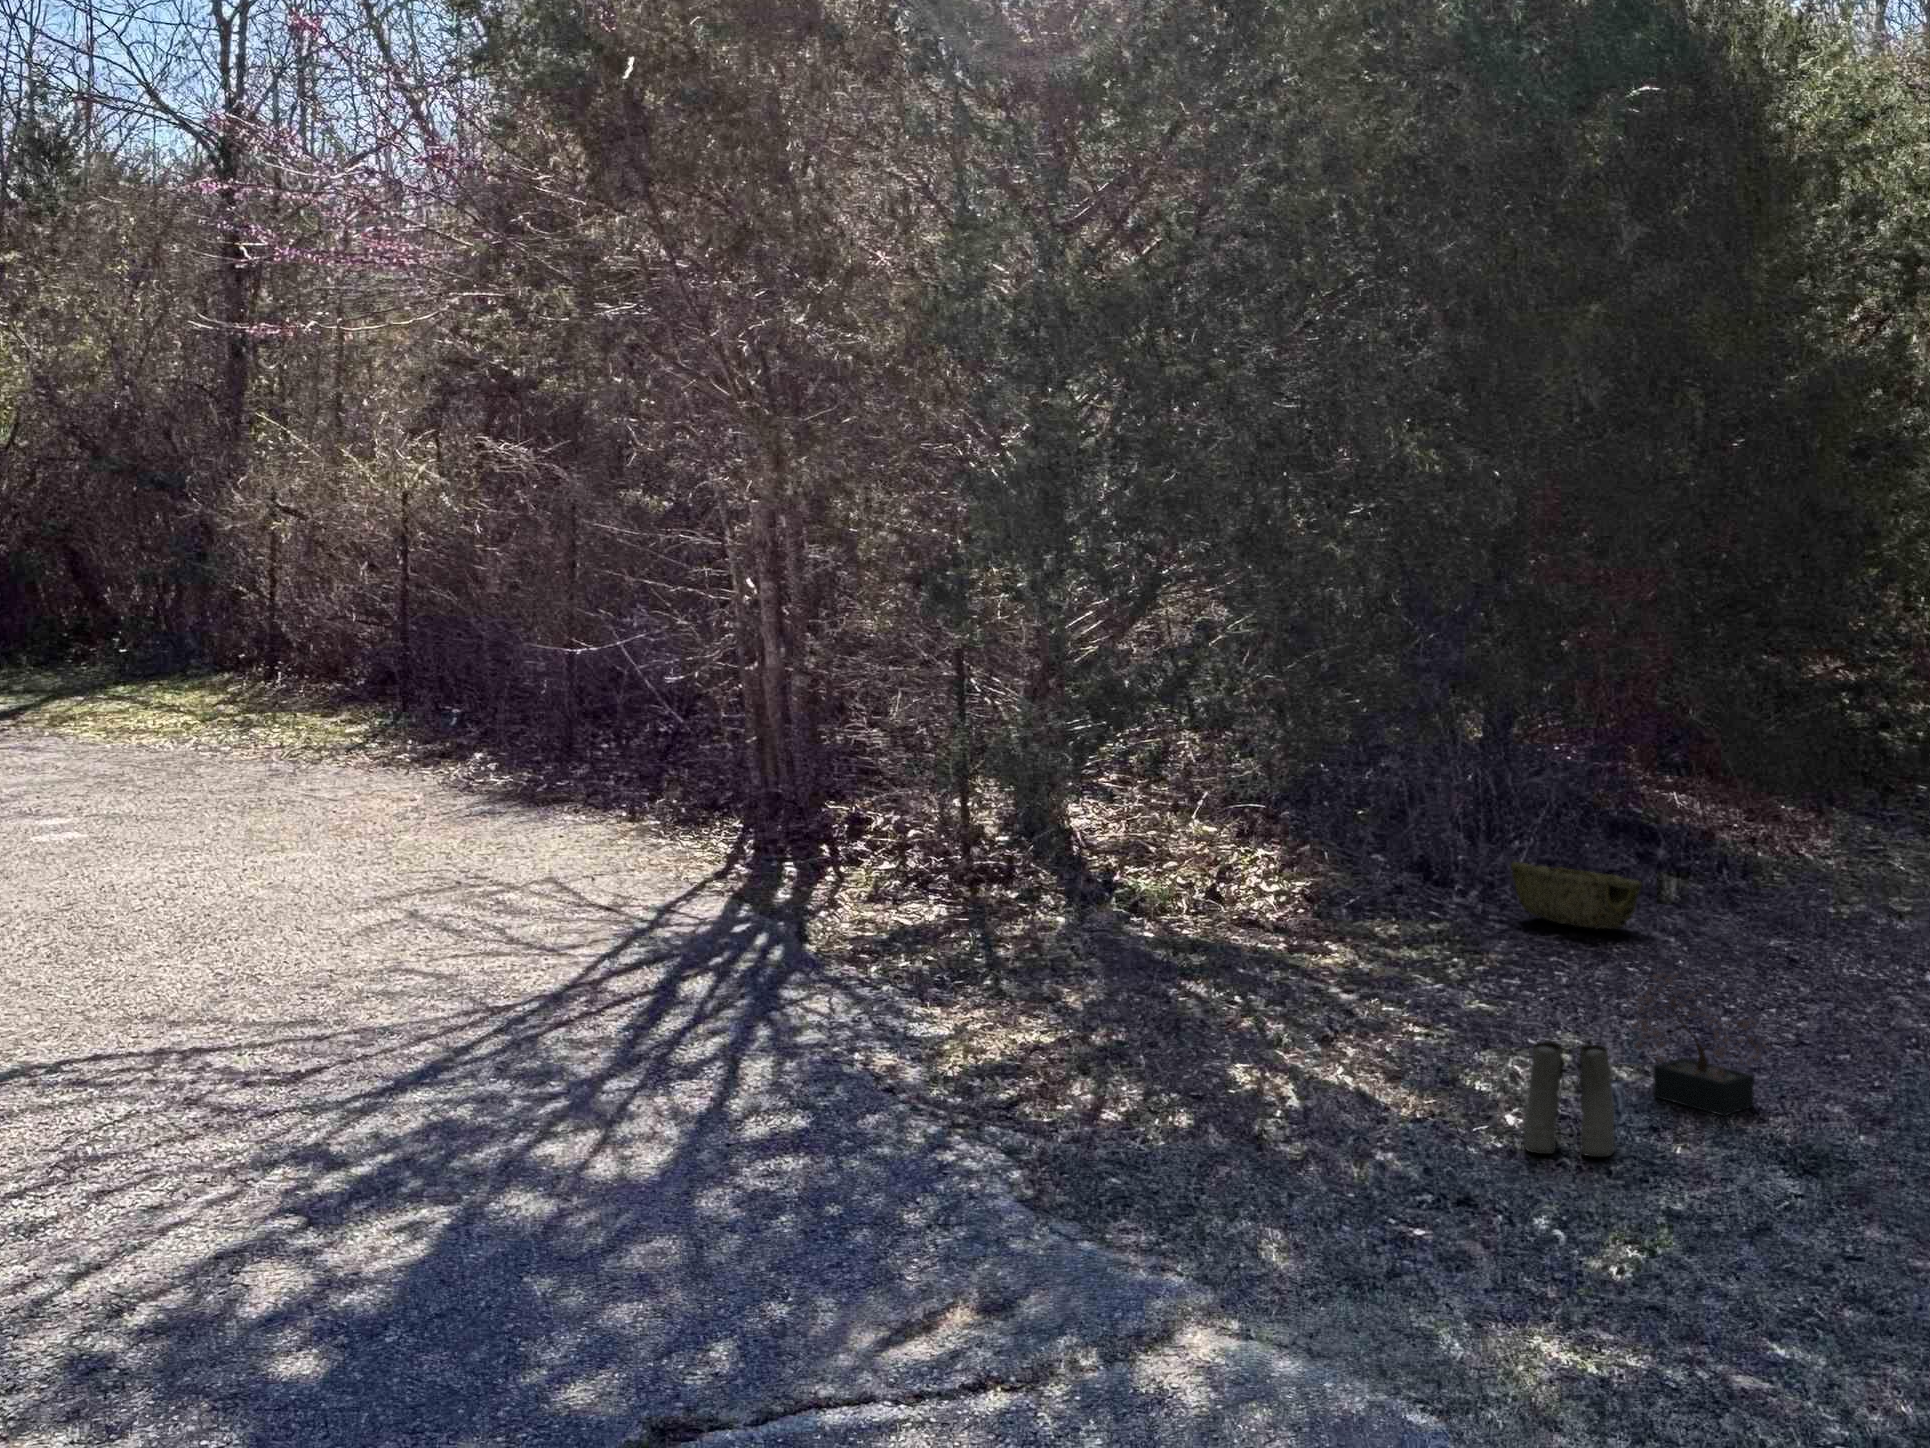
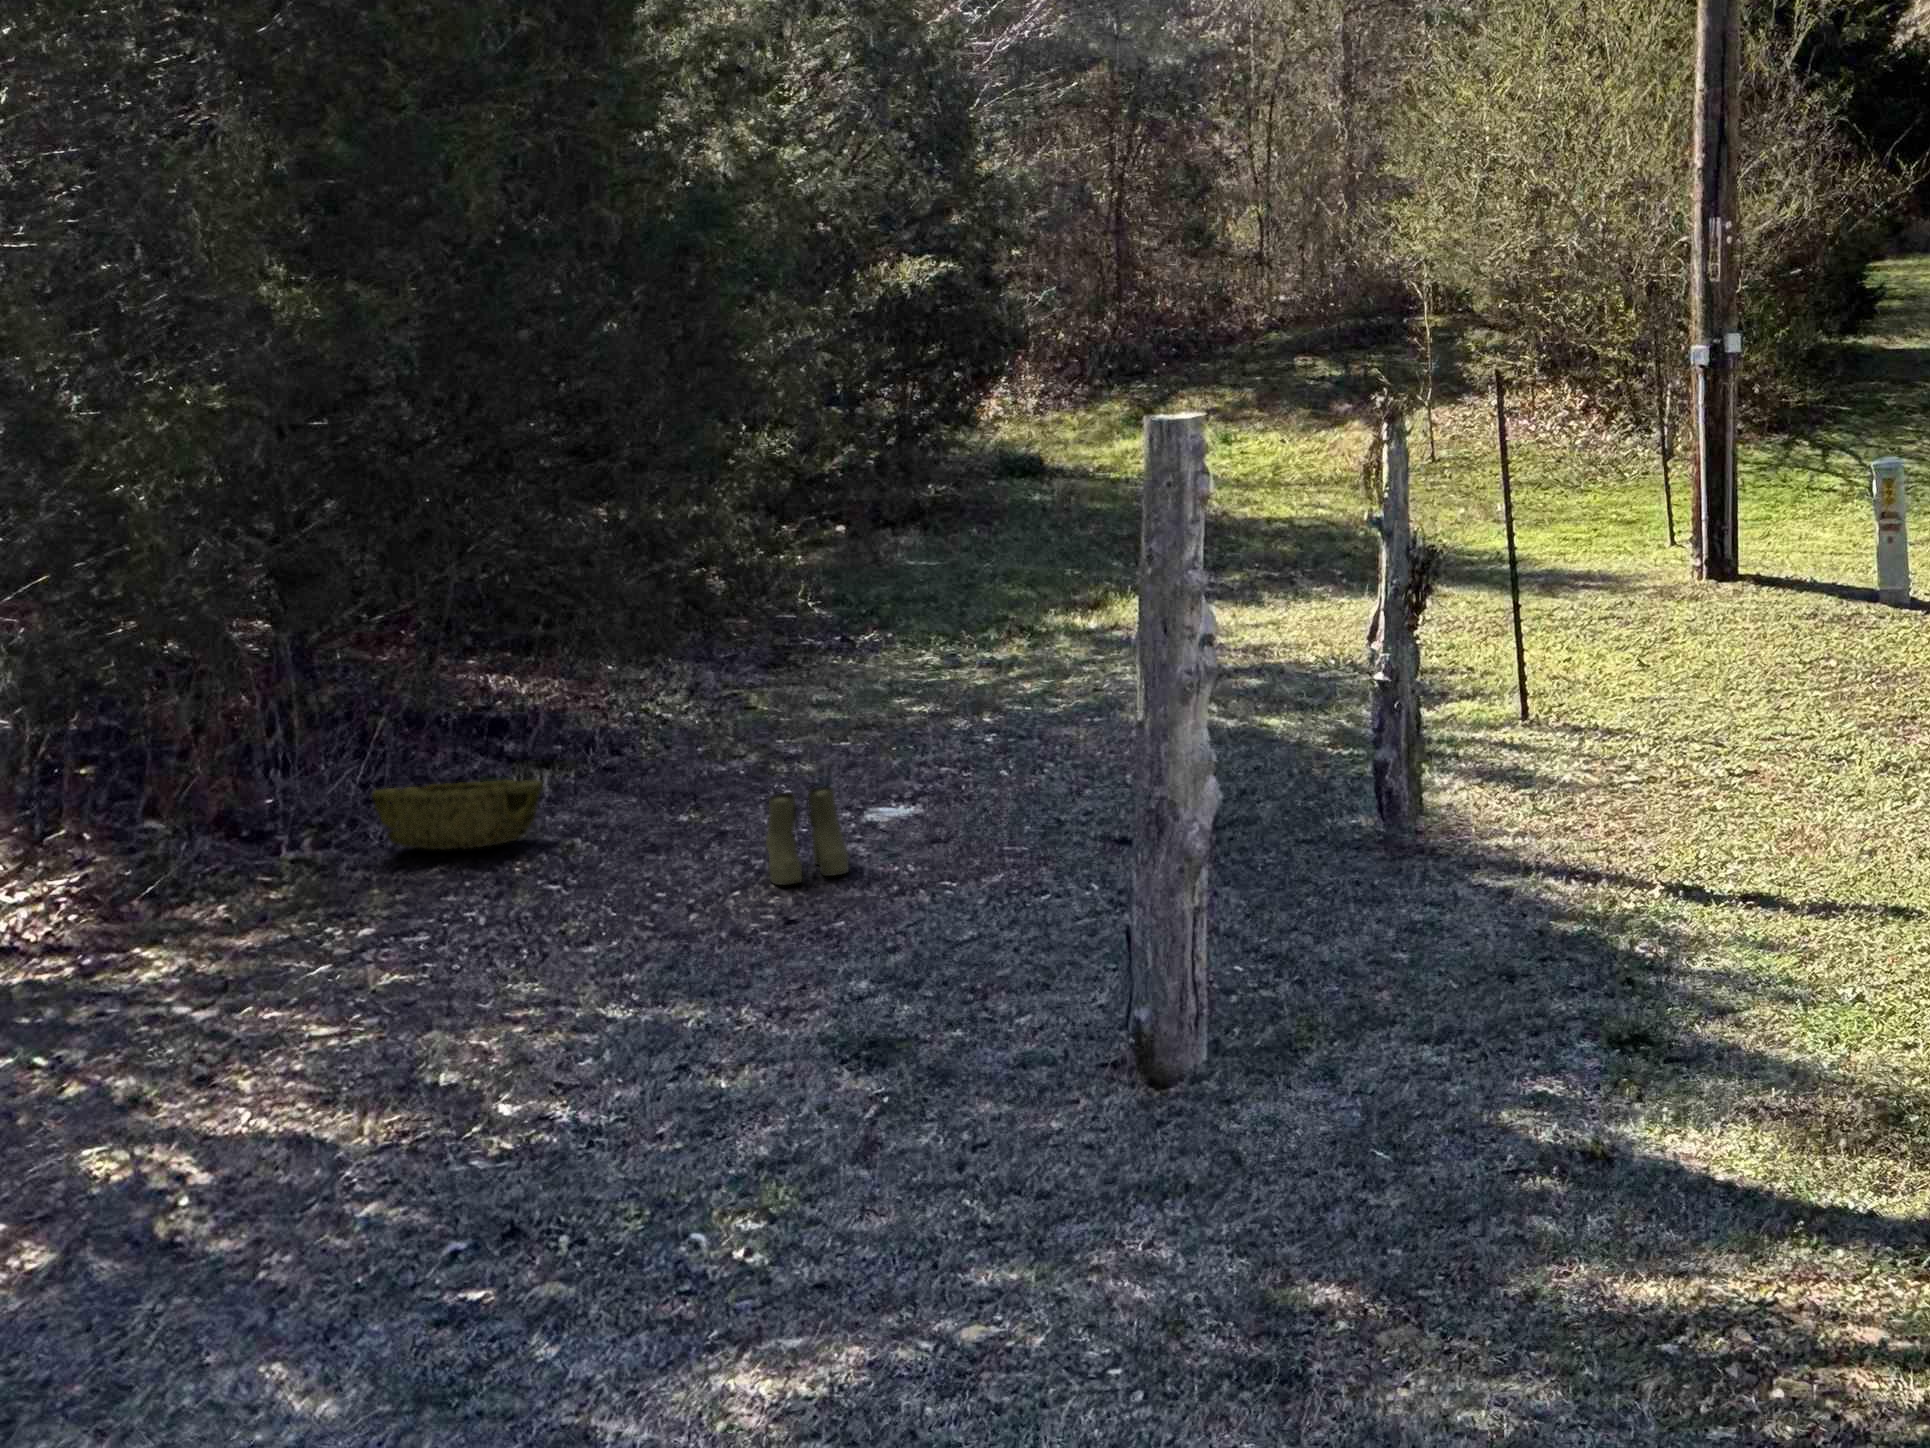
decorative plant: present [1628,973,1771,1116] -> none [624,882,796,1030]
boots: present [1523,1042,1614,1157] -> present [766,786,849,885]

